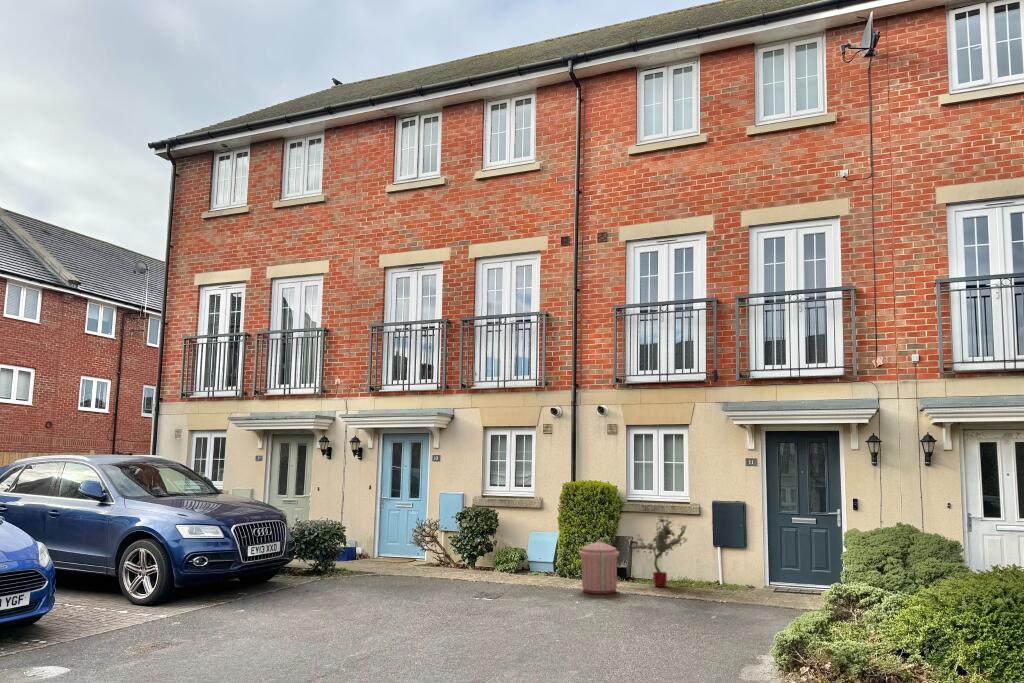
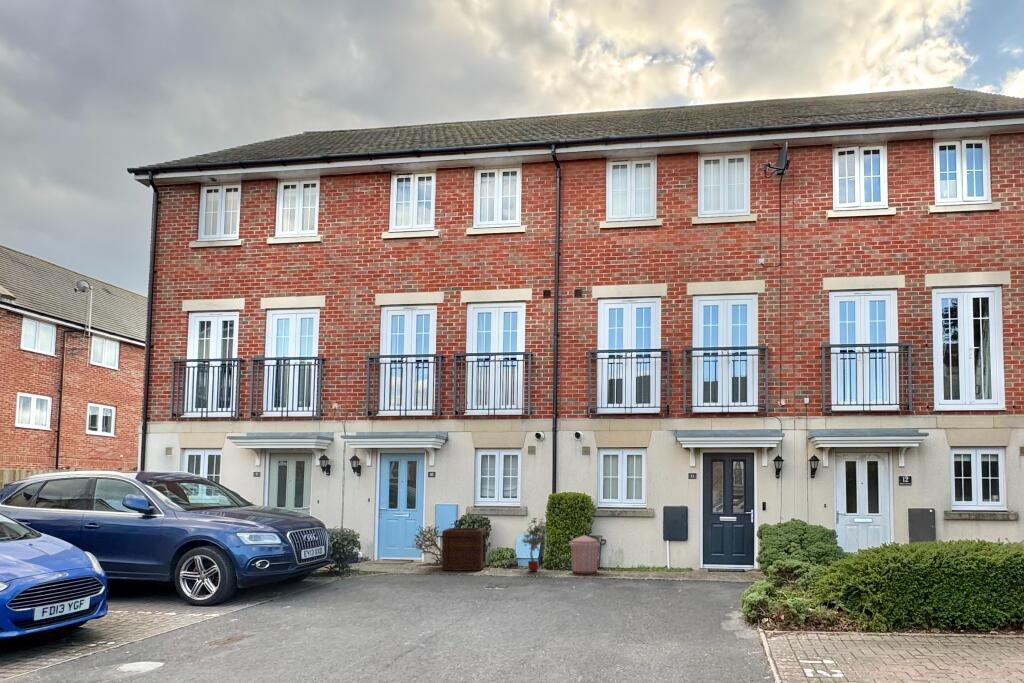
potted tree: present [632,516,687,587] -> present [522,518,551,572]
wooden crate: none [425,526,488,582] -> present [442,528,486,571]

